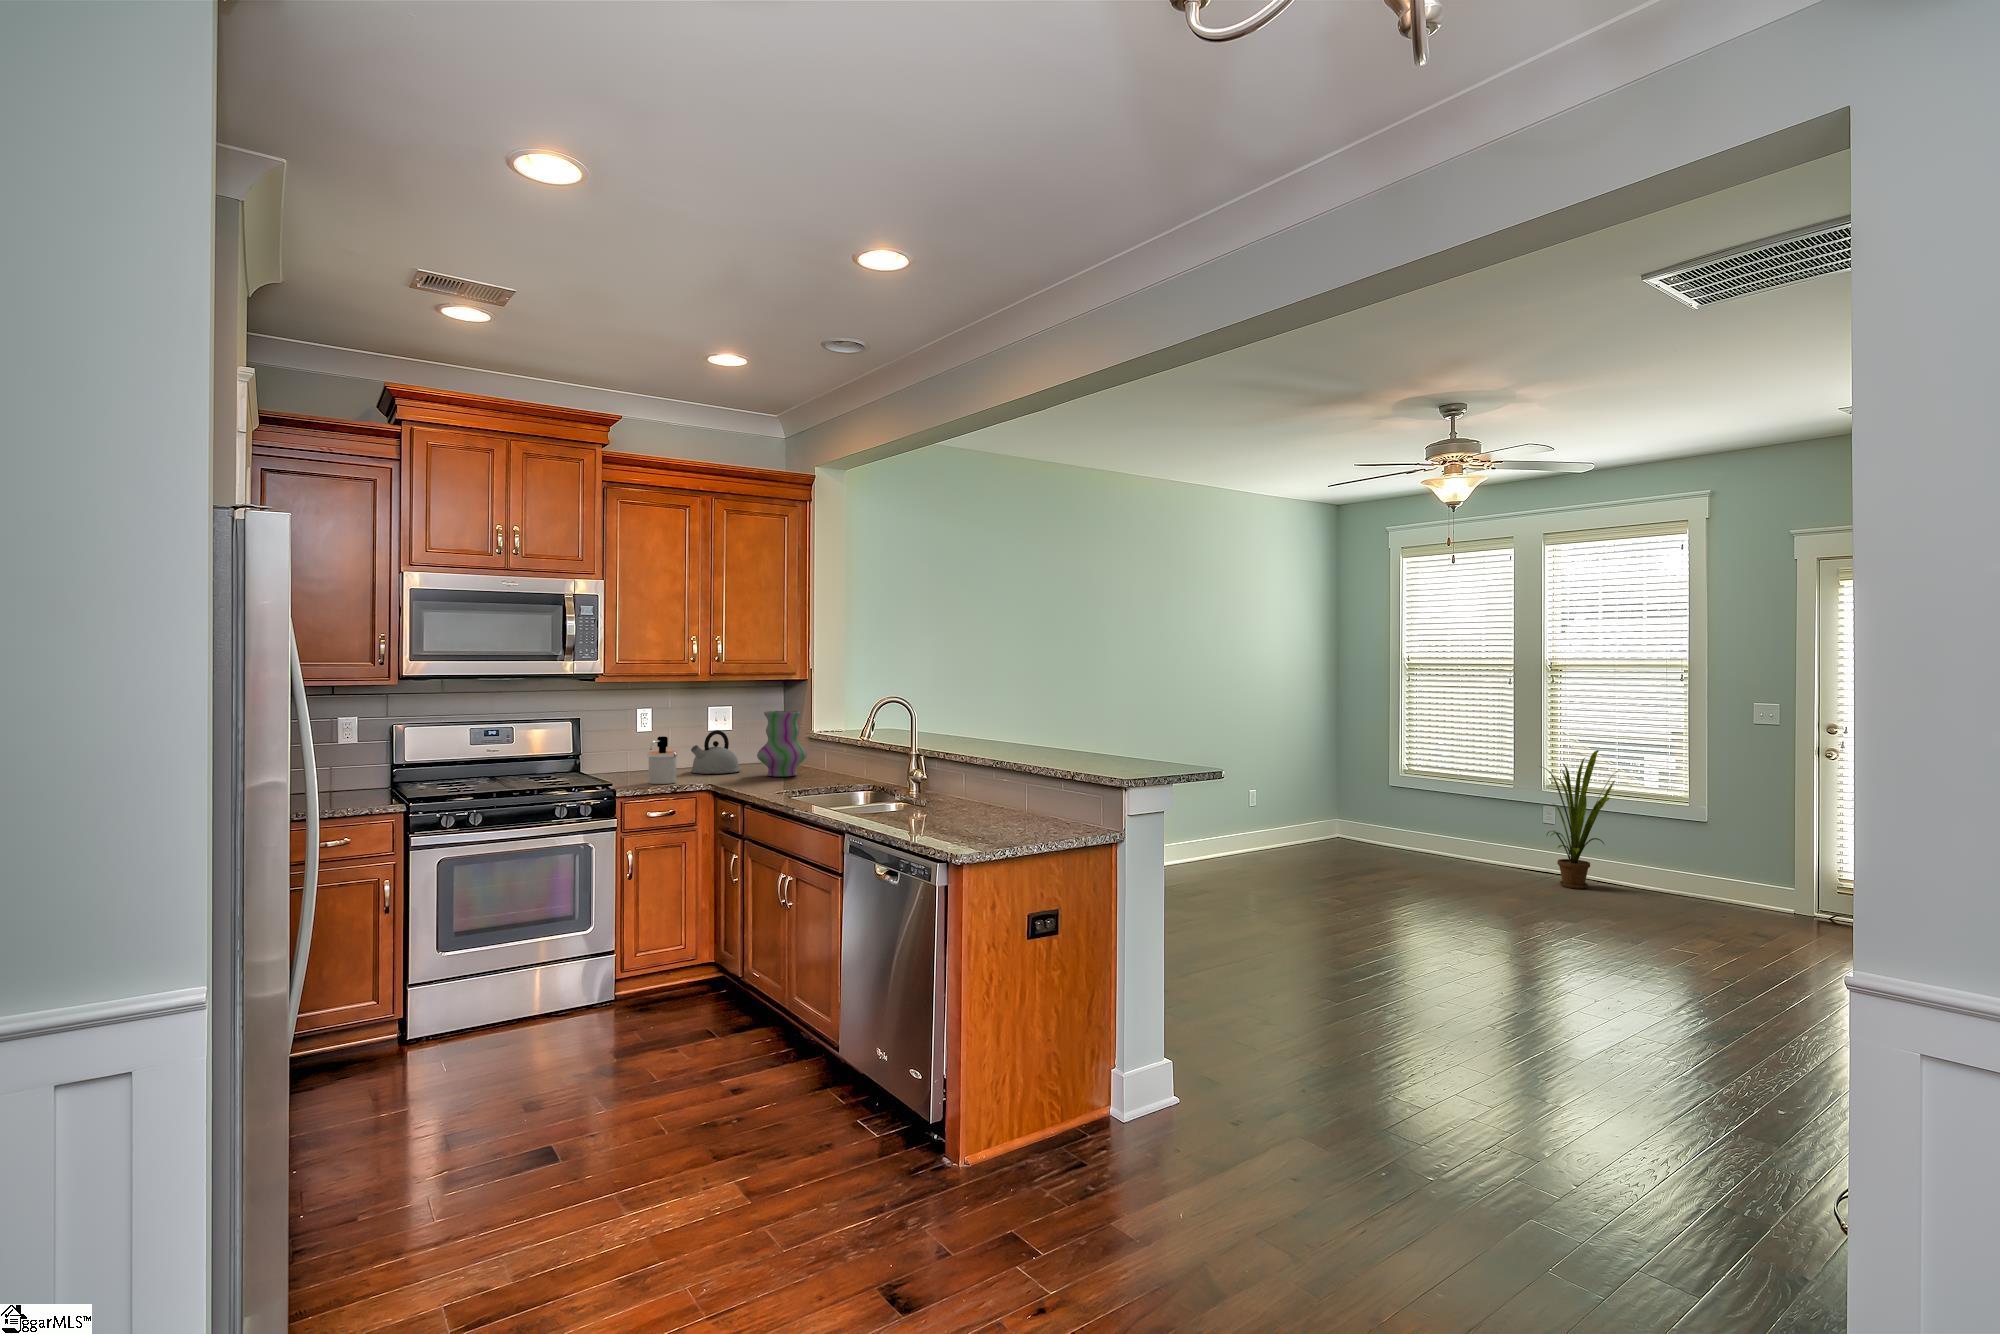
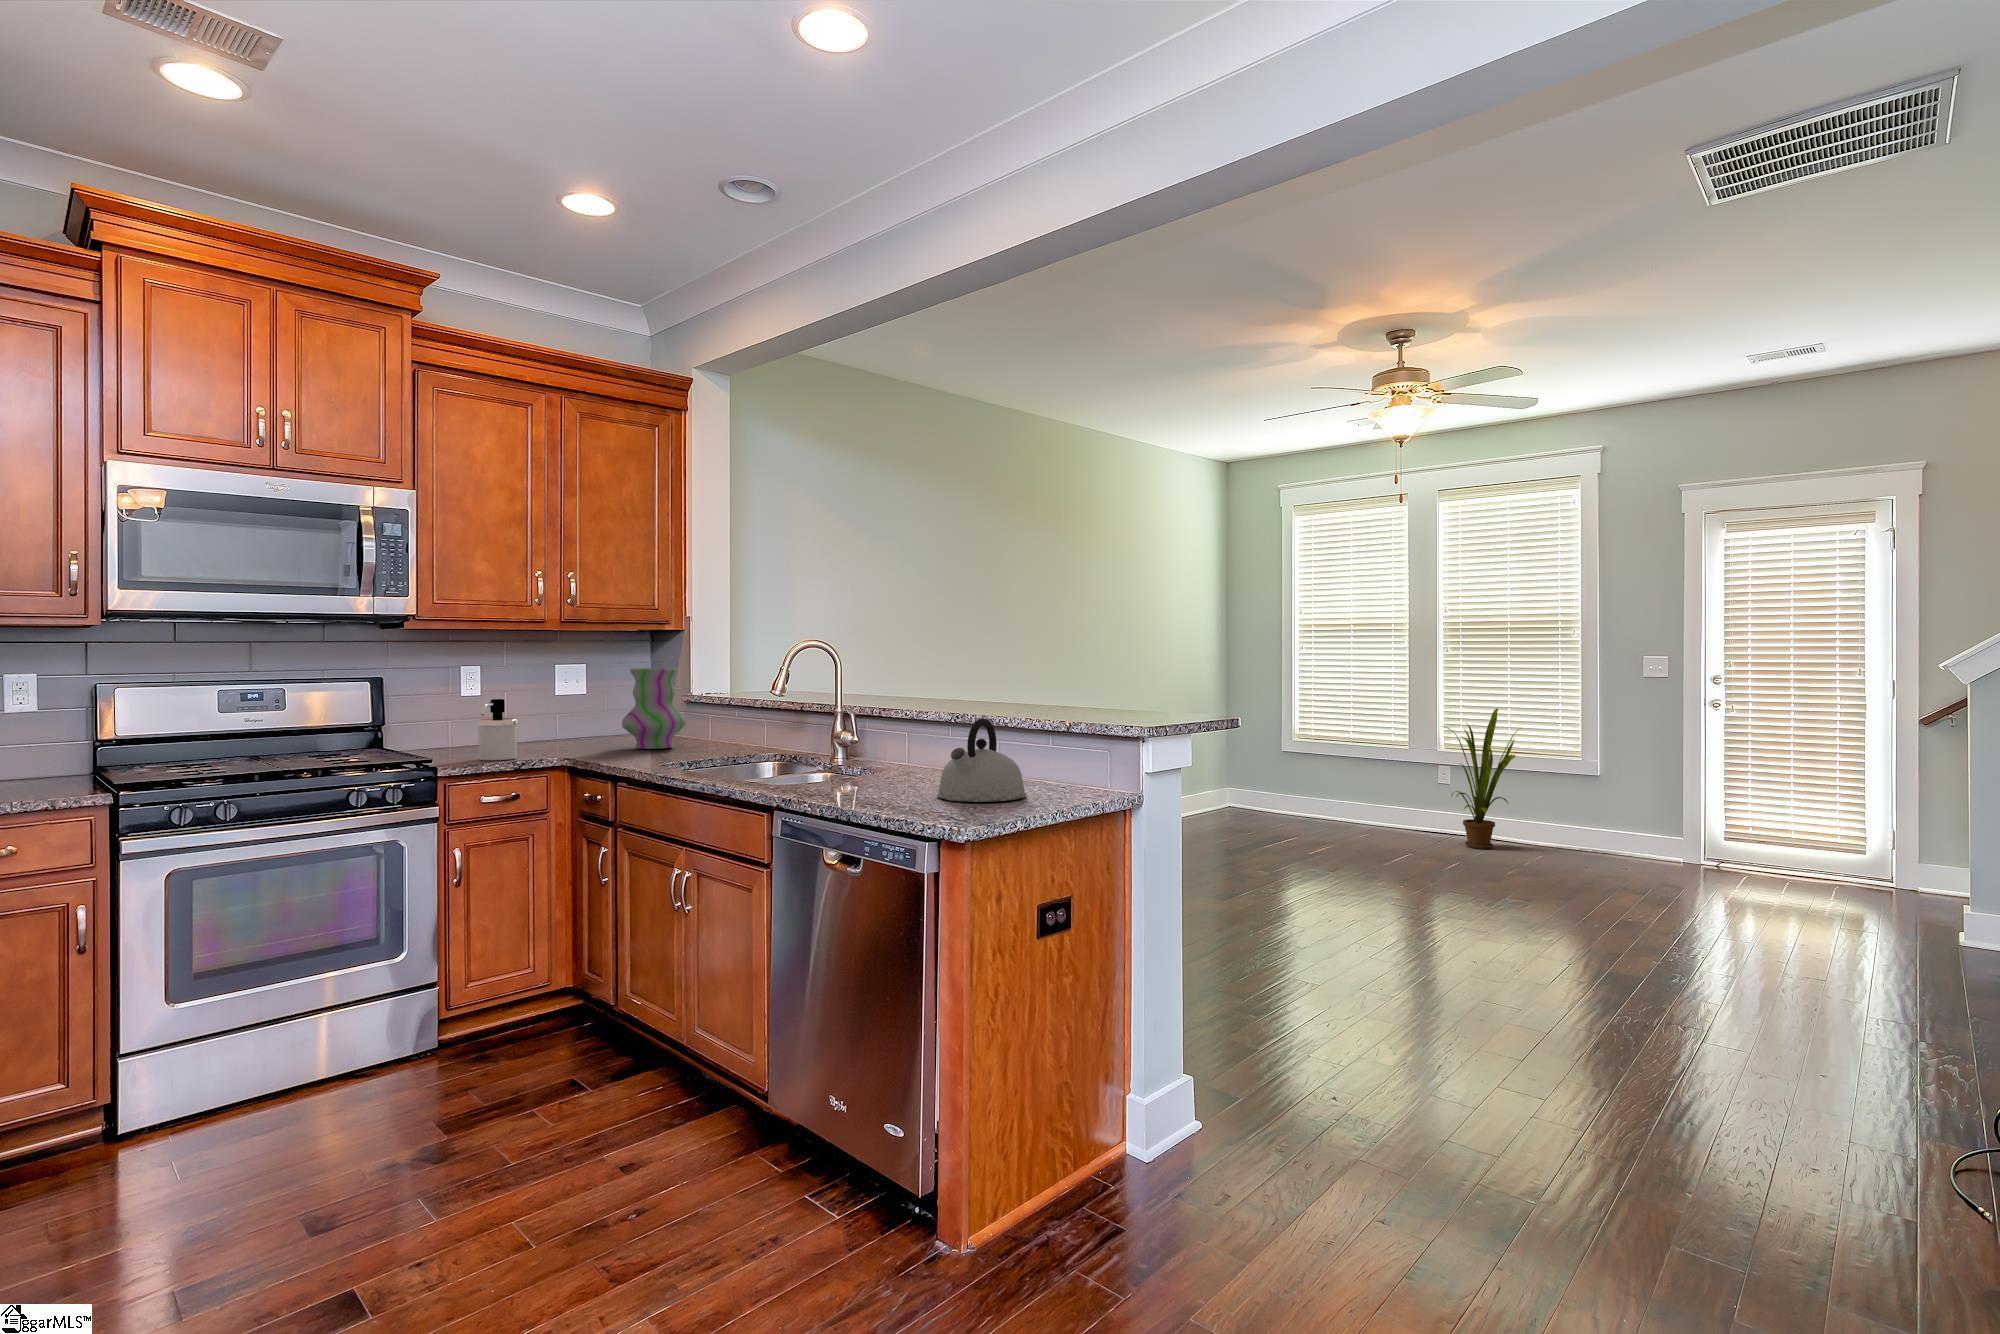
kettle: present [691,730,740,774] -> present [937,718,1026,802]

